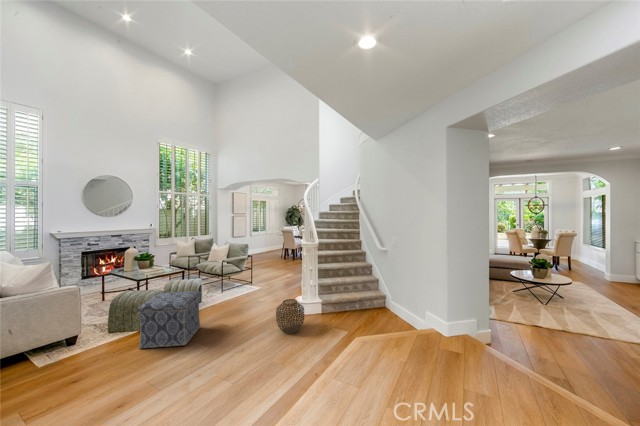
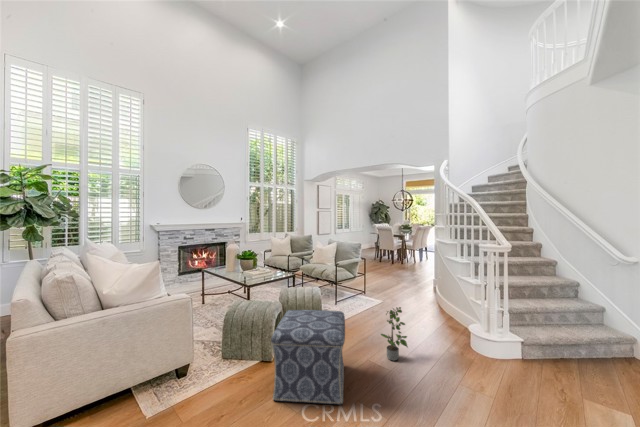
potted plant: none [230,286,251,322] -> present [381,307,408,361]
woven basket: present [276,299,304,333] -> none [474,338,532,402]

